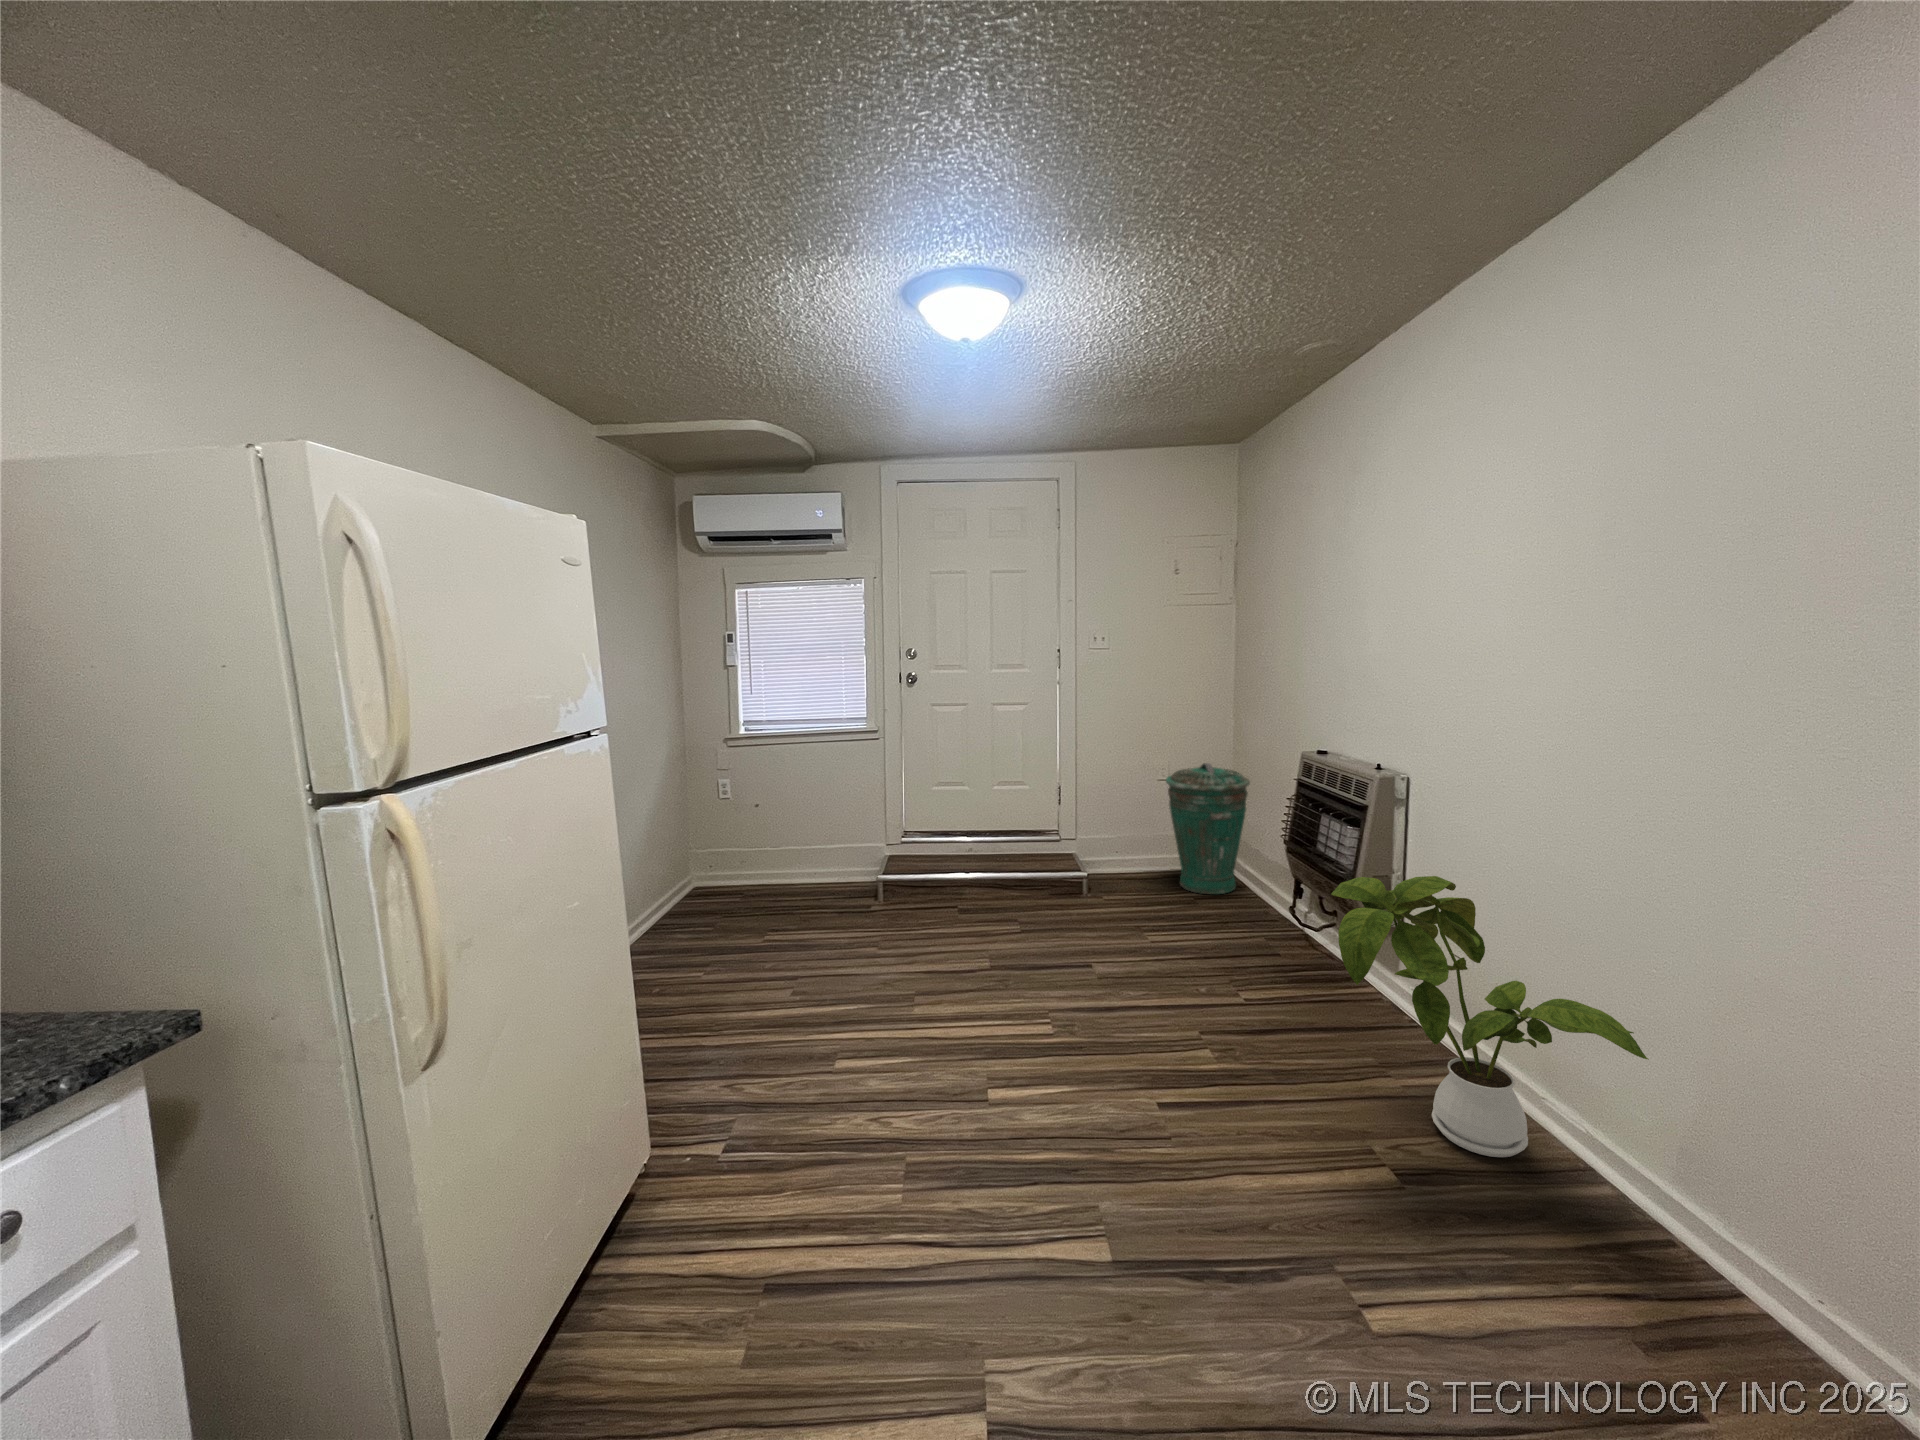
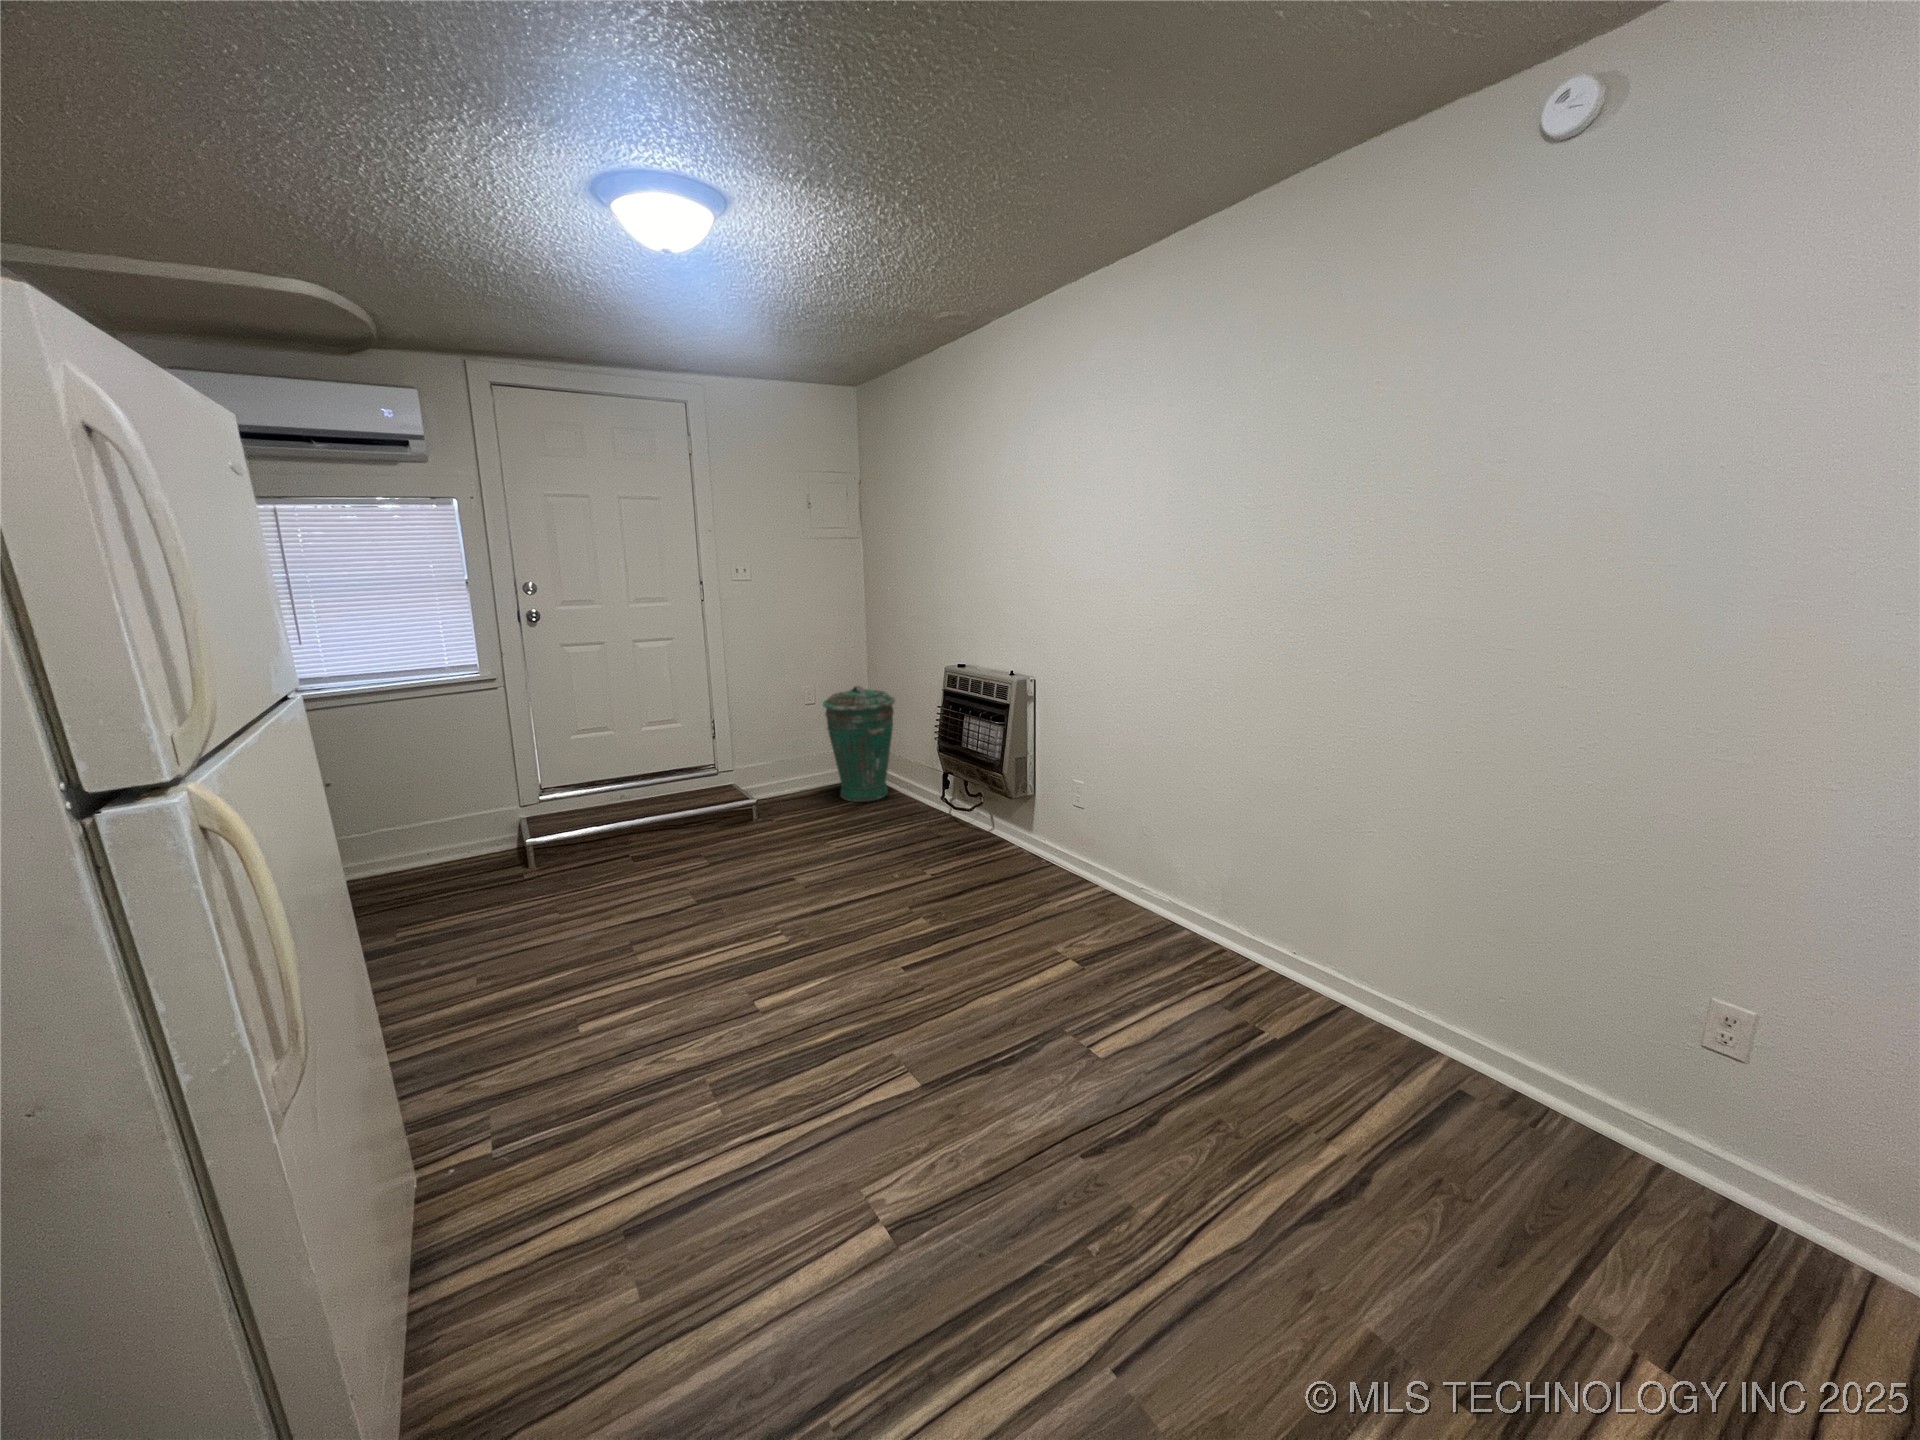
house plant: present [1331,876,1649,1157] -> none [1018,748,1210,934]

